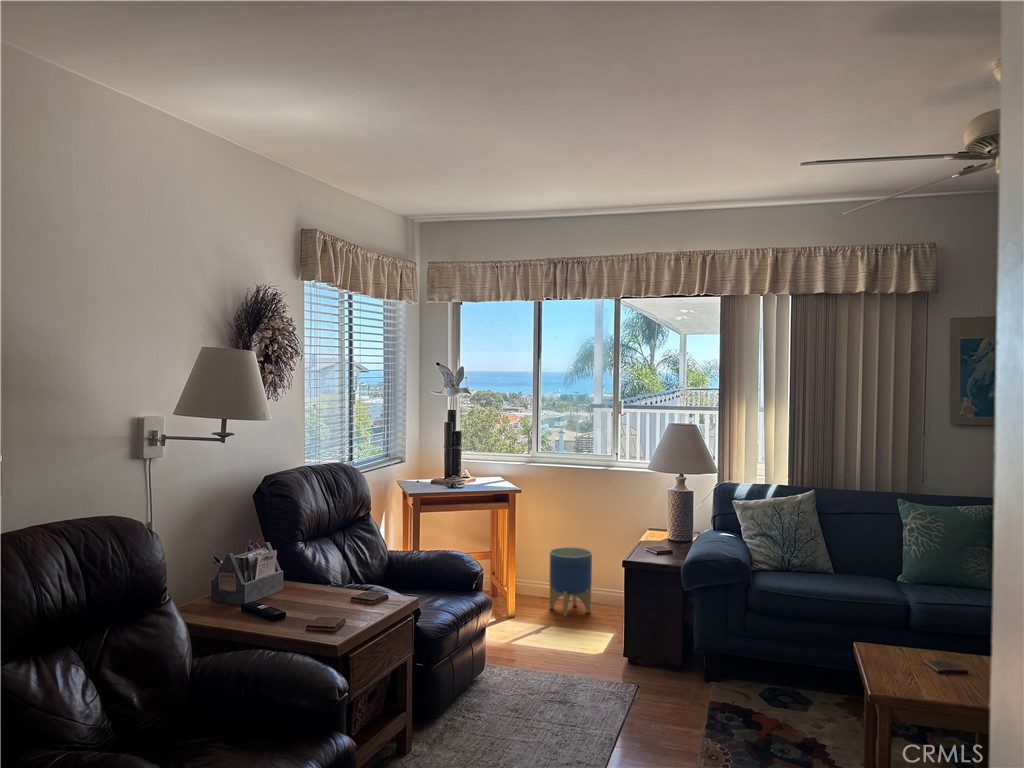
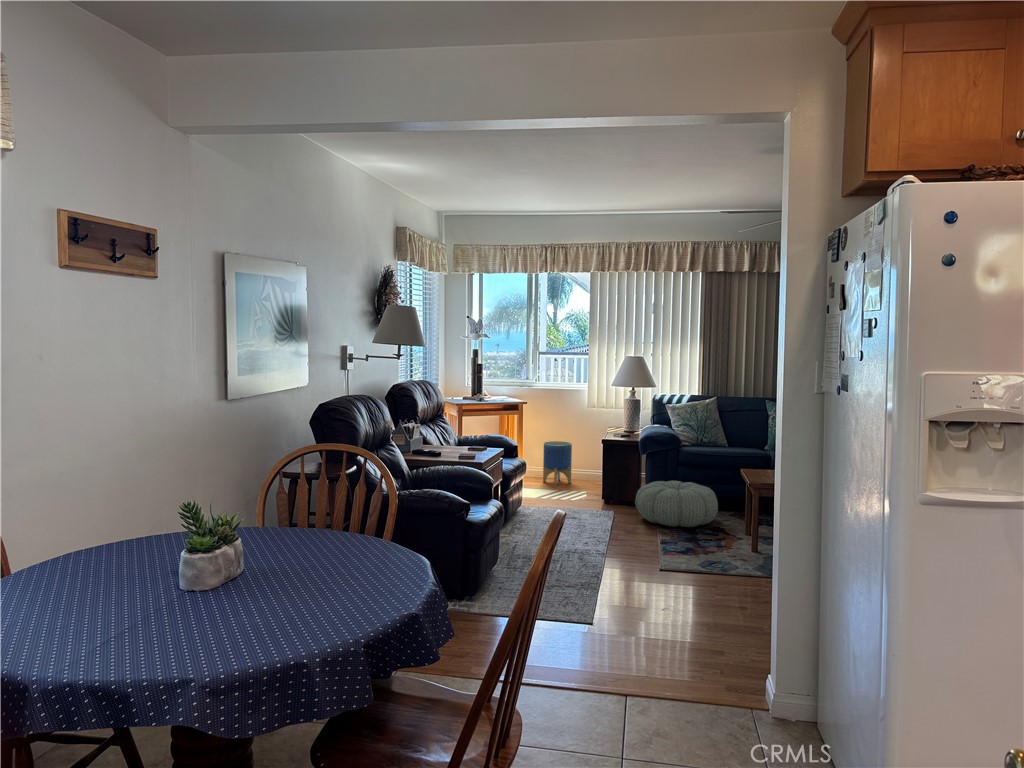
pouf: none [665,640,810,738] -> present [635,481,718,527]

